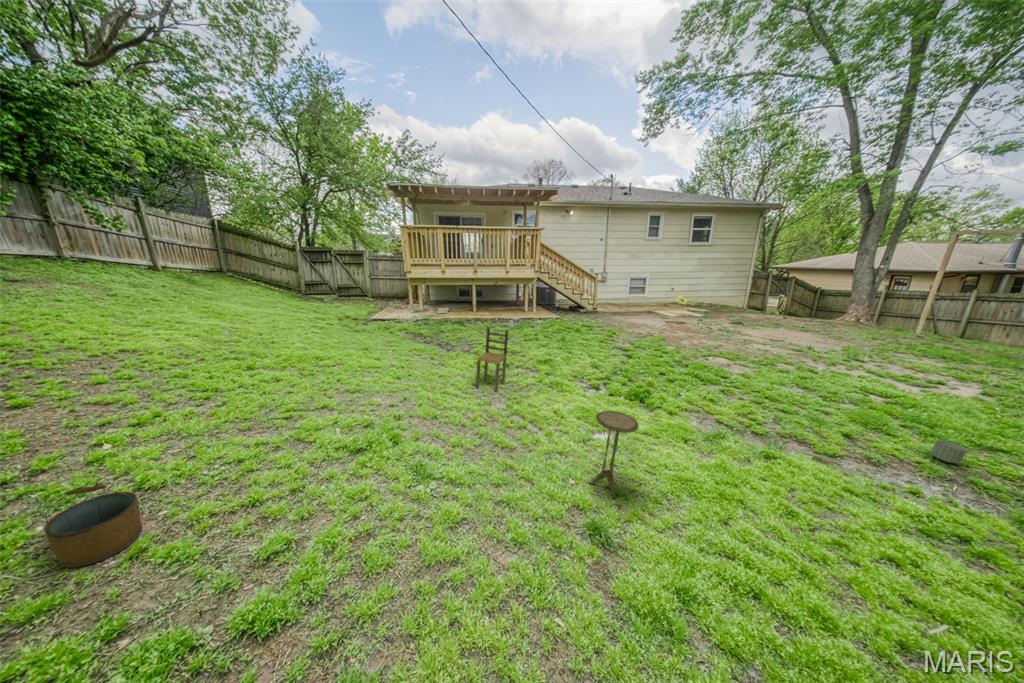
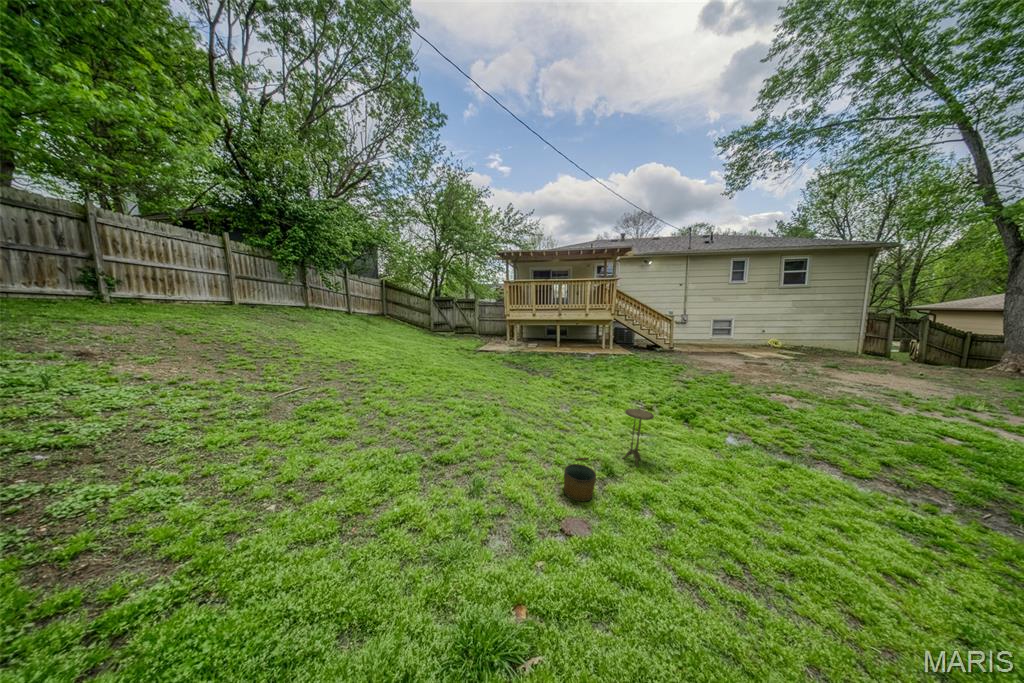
chair: present [476,327,508,391] -> none [553,356,578,403]
planter: present [931,440,967,464] -> none [962,468,996,491]
bucket: present [44,485,142,568] -> present [564,458,596,501]

